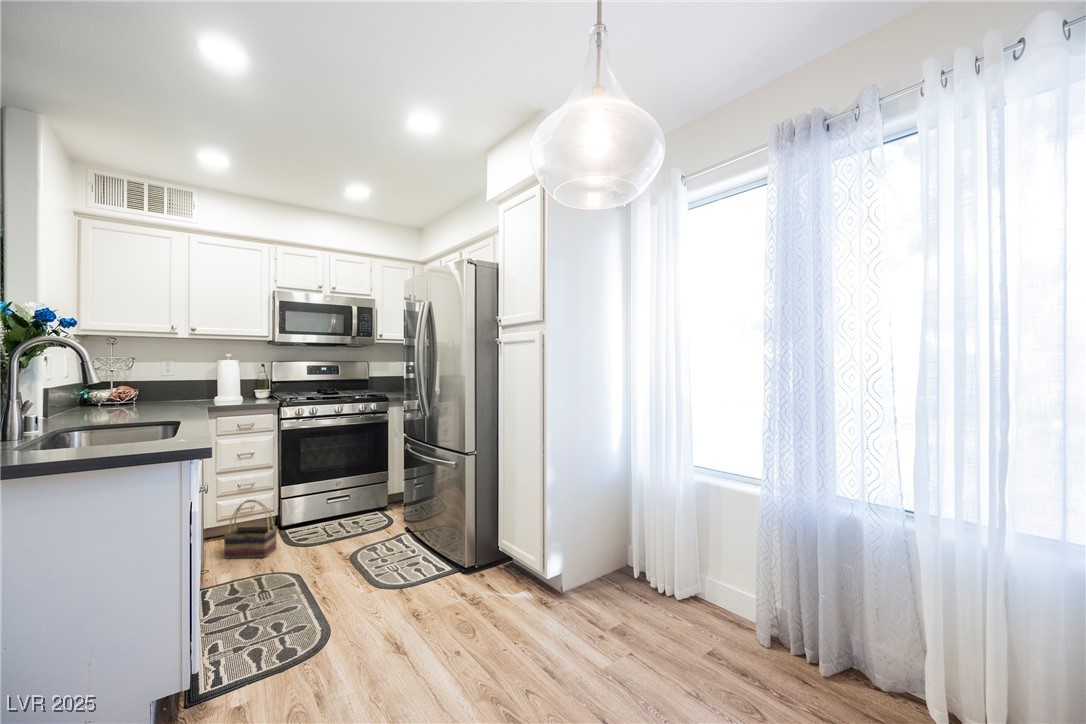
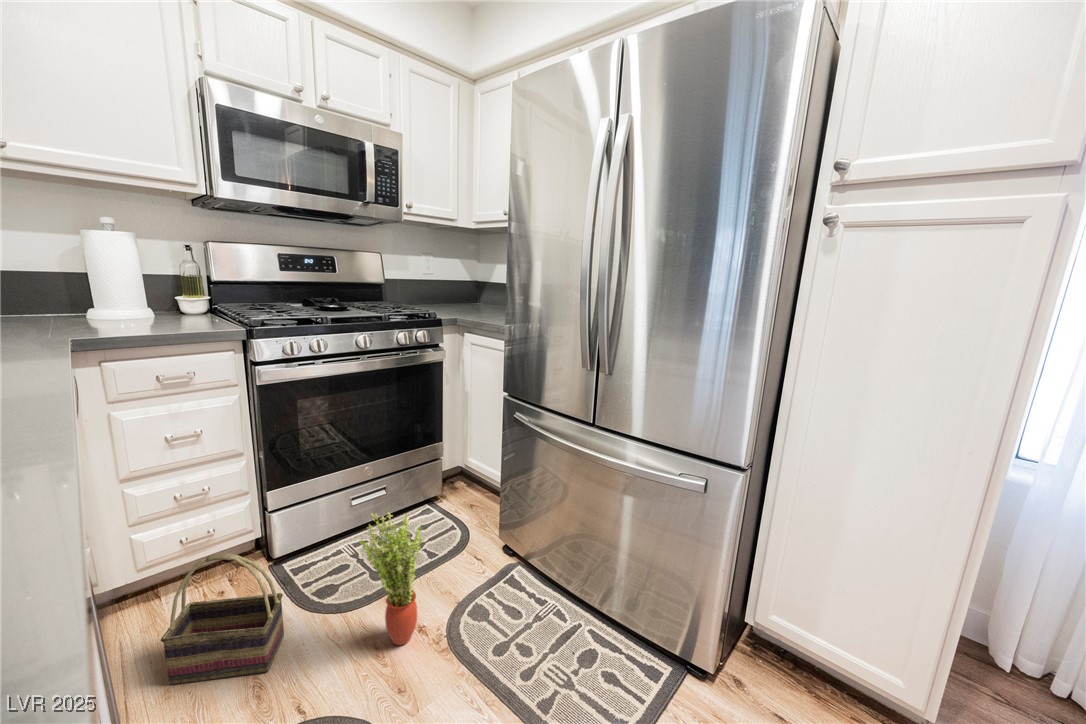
potted plant: none [308,484,341,555] -> present [360,512,424,645]

